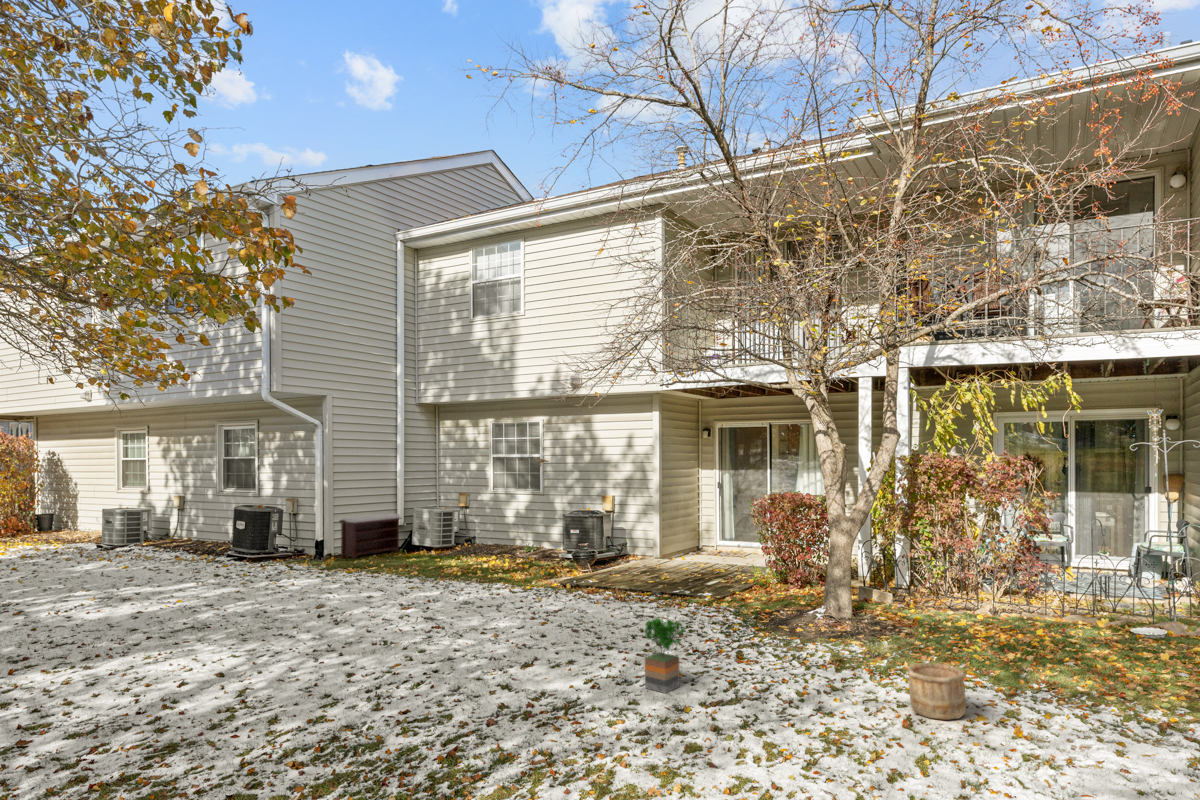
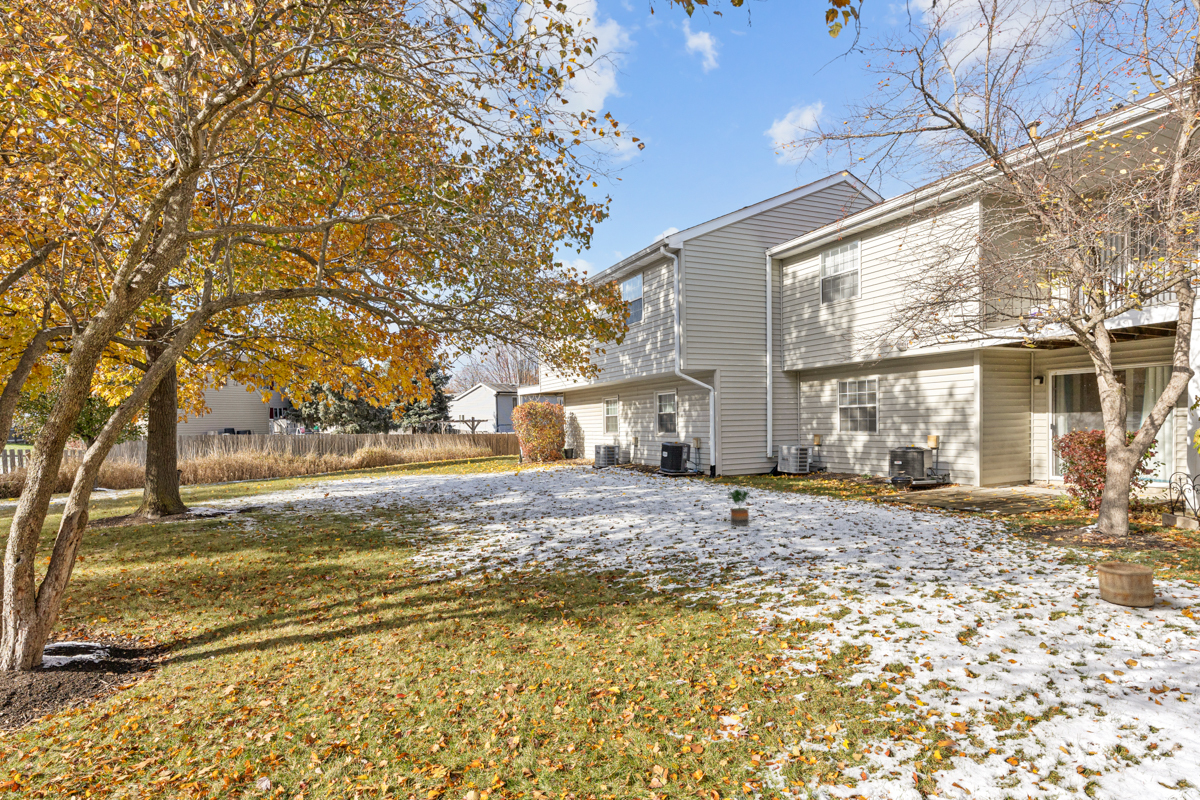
bench: present [340,513,401,559] -> none [725,450,768,479]
potted tree: present [645,618,686,693] -> present [728,489,751,526]

